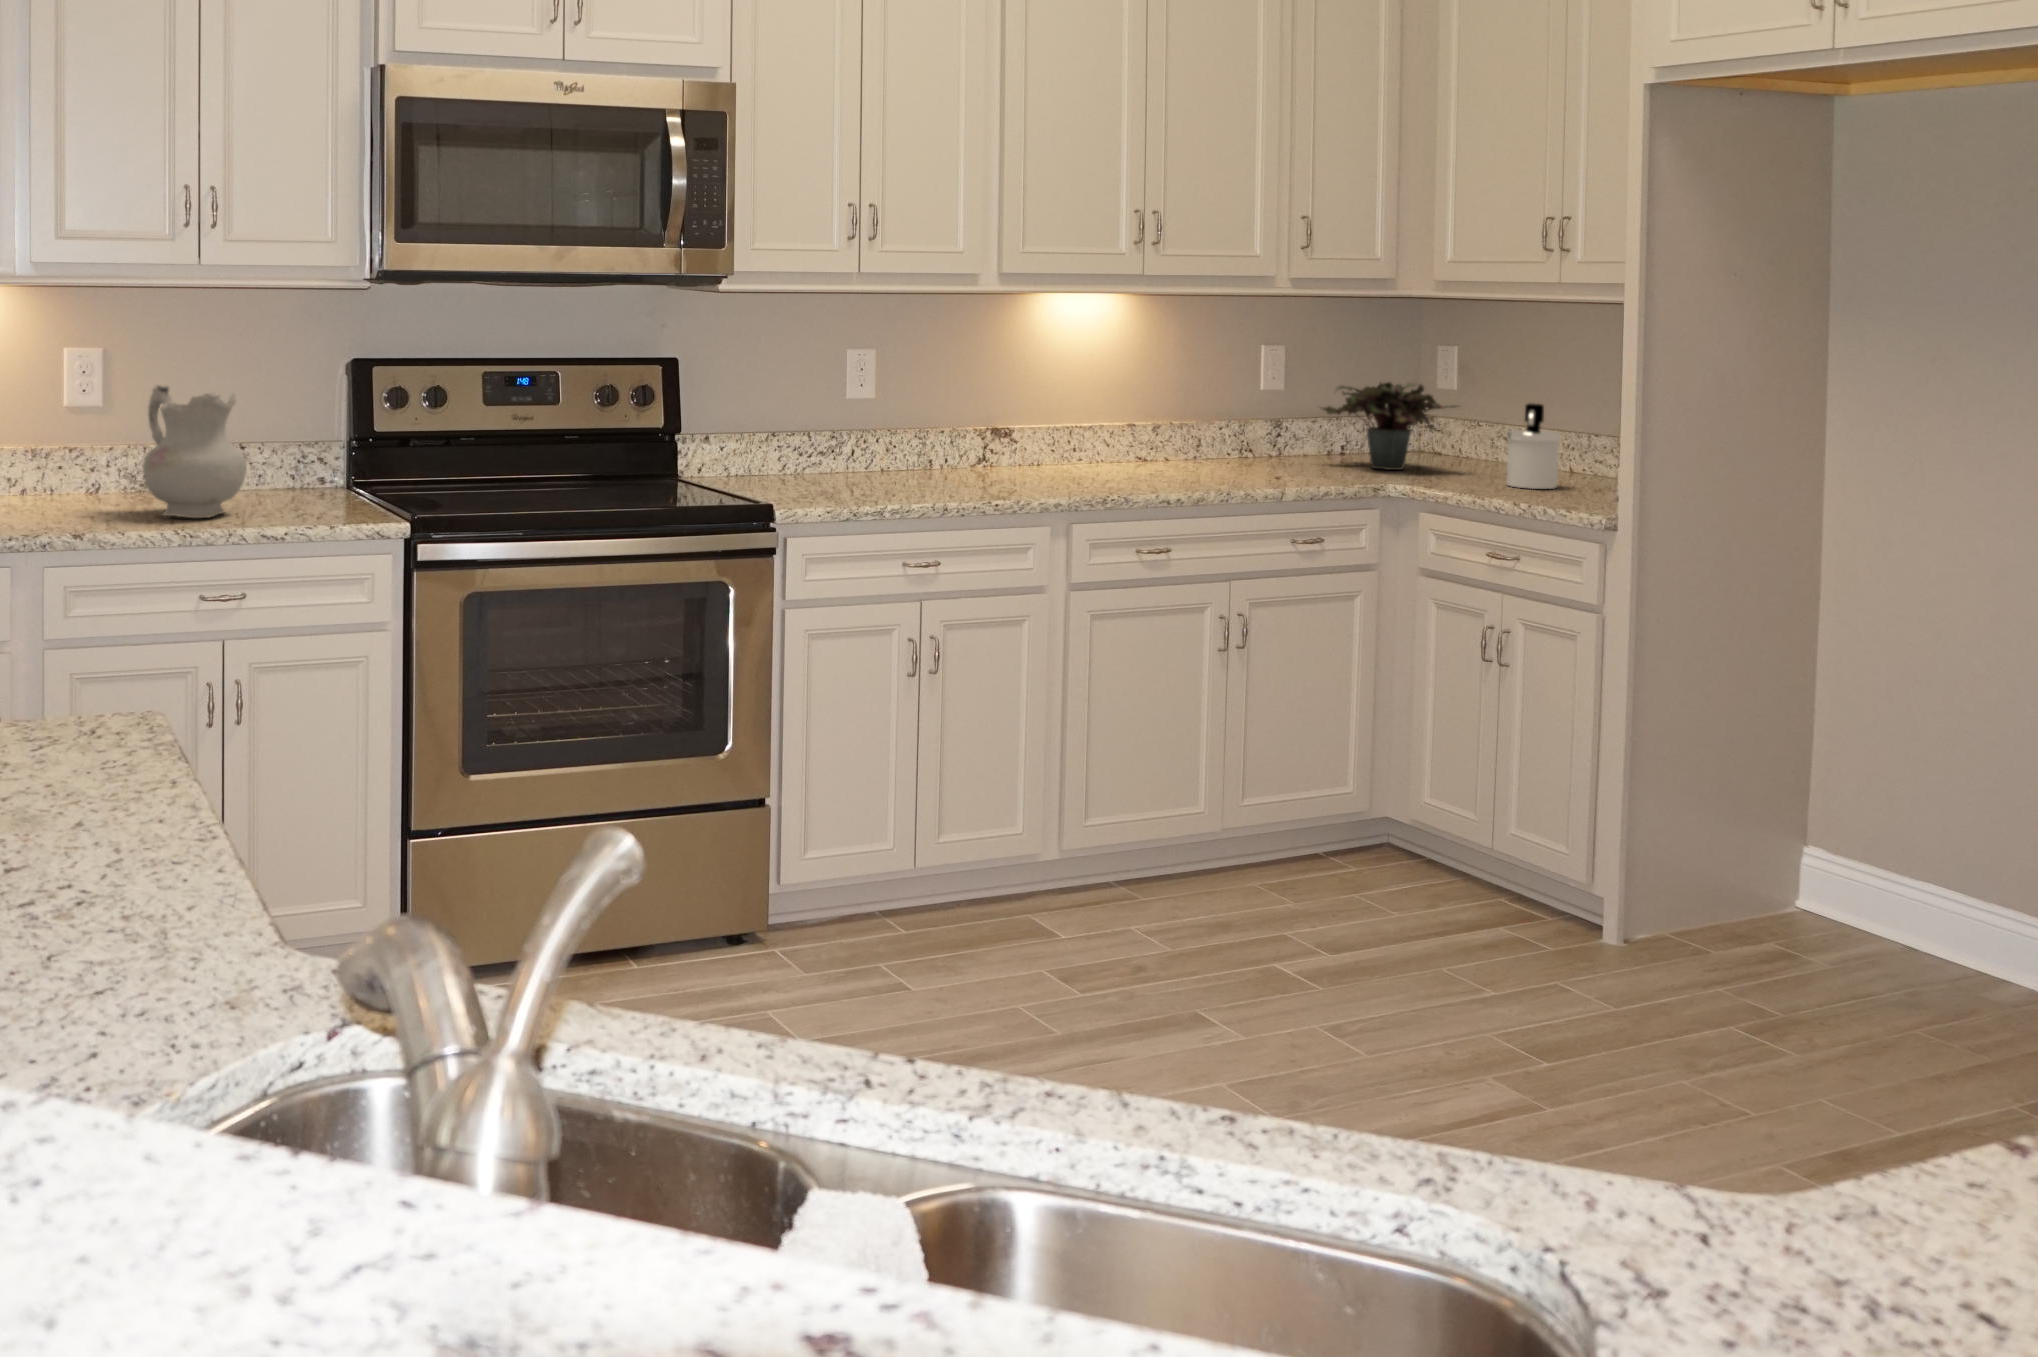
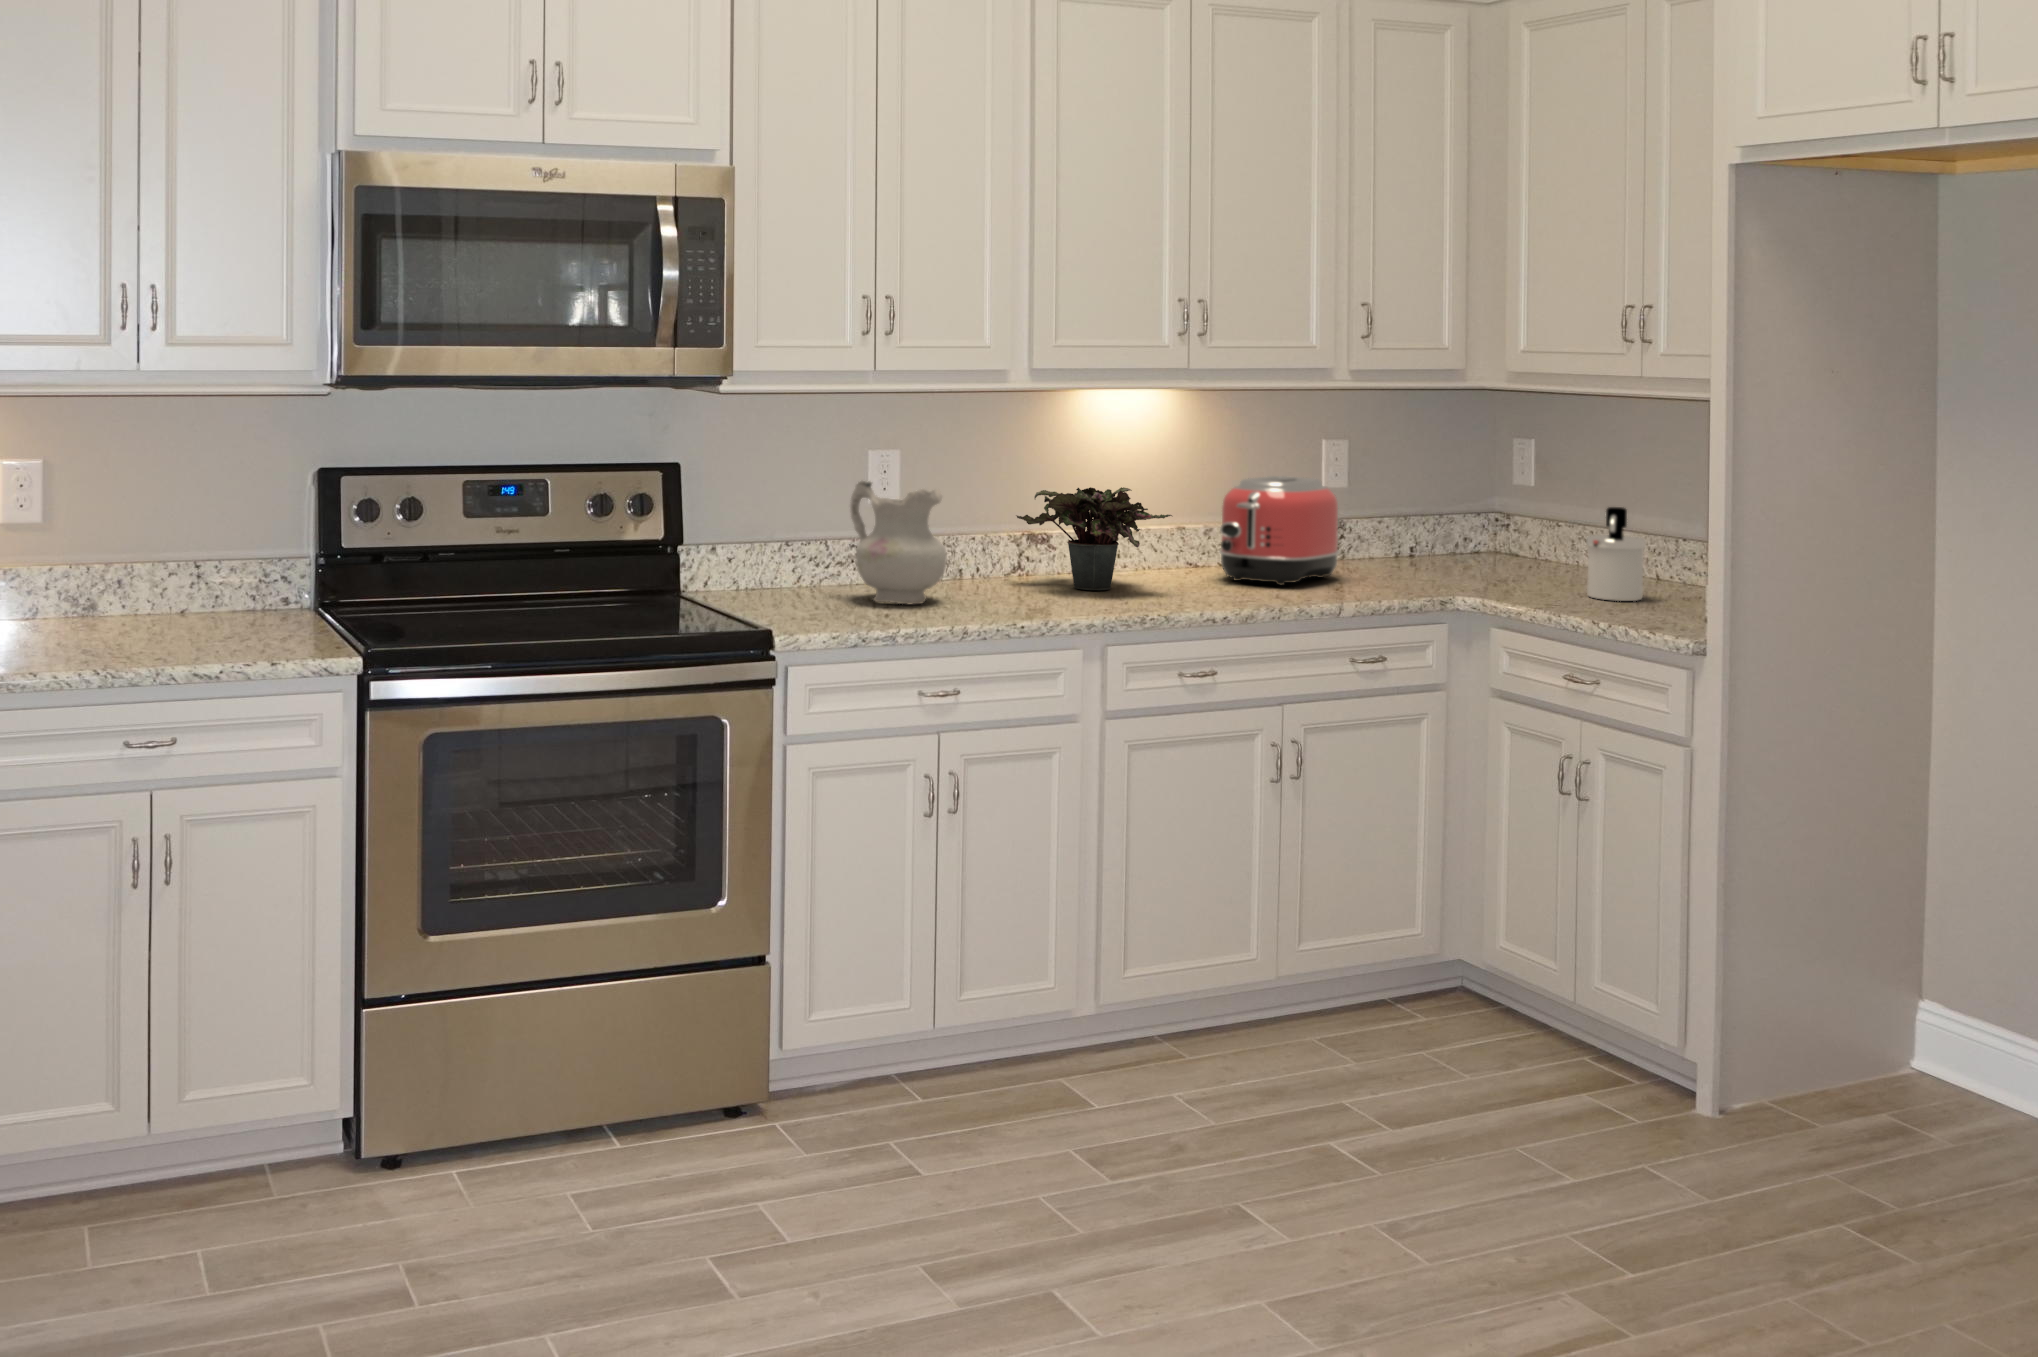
toaster: none [1168,377,1279,476] -> present [1219,476,1339,586]
potted plant: present [1321,382,1456,470] -> present [1016,487,1172,590]
ceramic pitcher: present [143,385,247,518] -> present [850,481,947,604]

